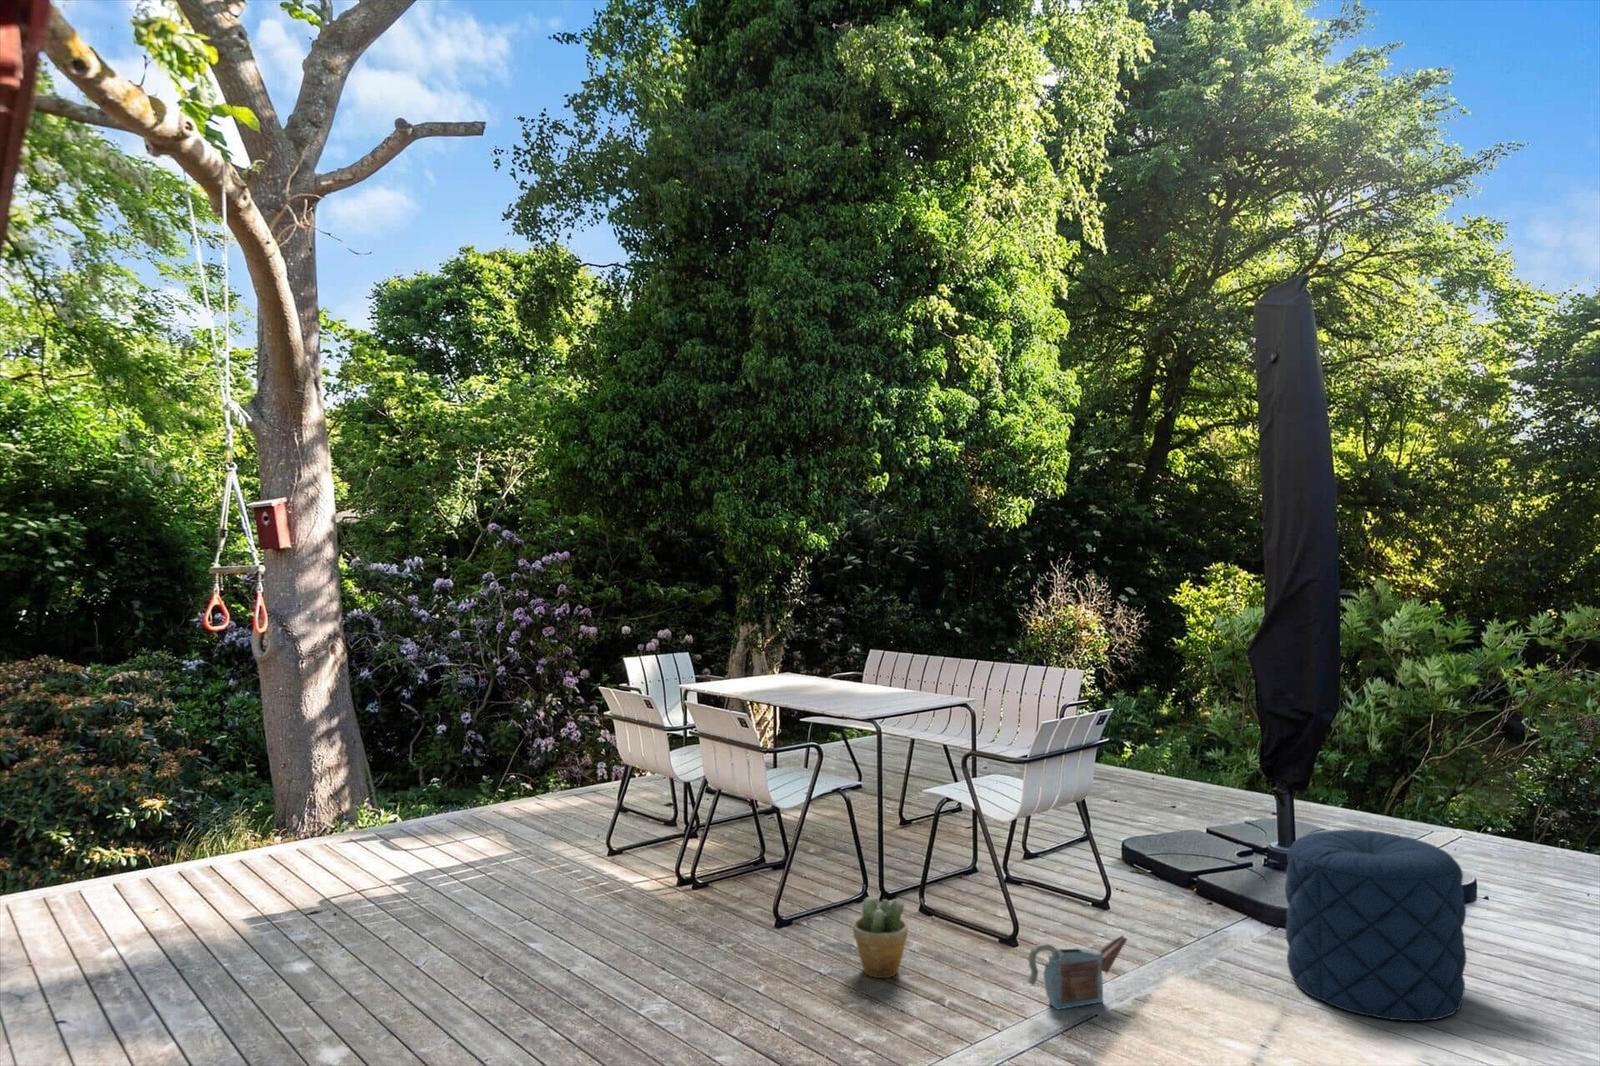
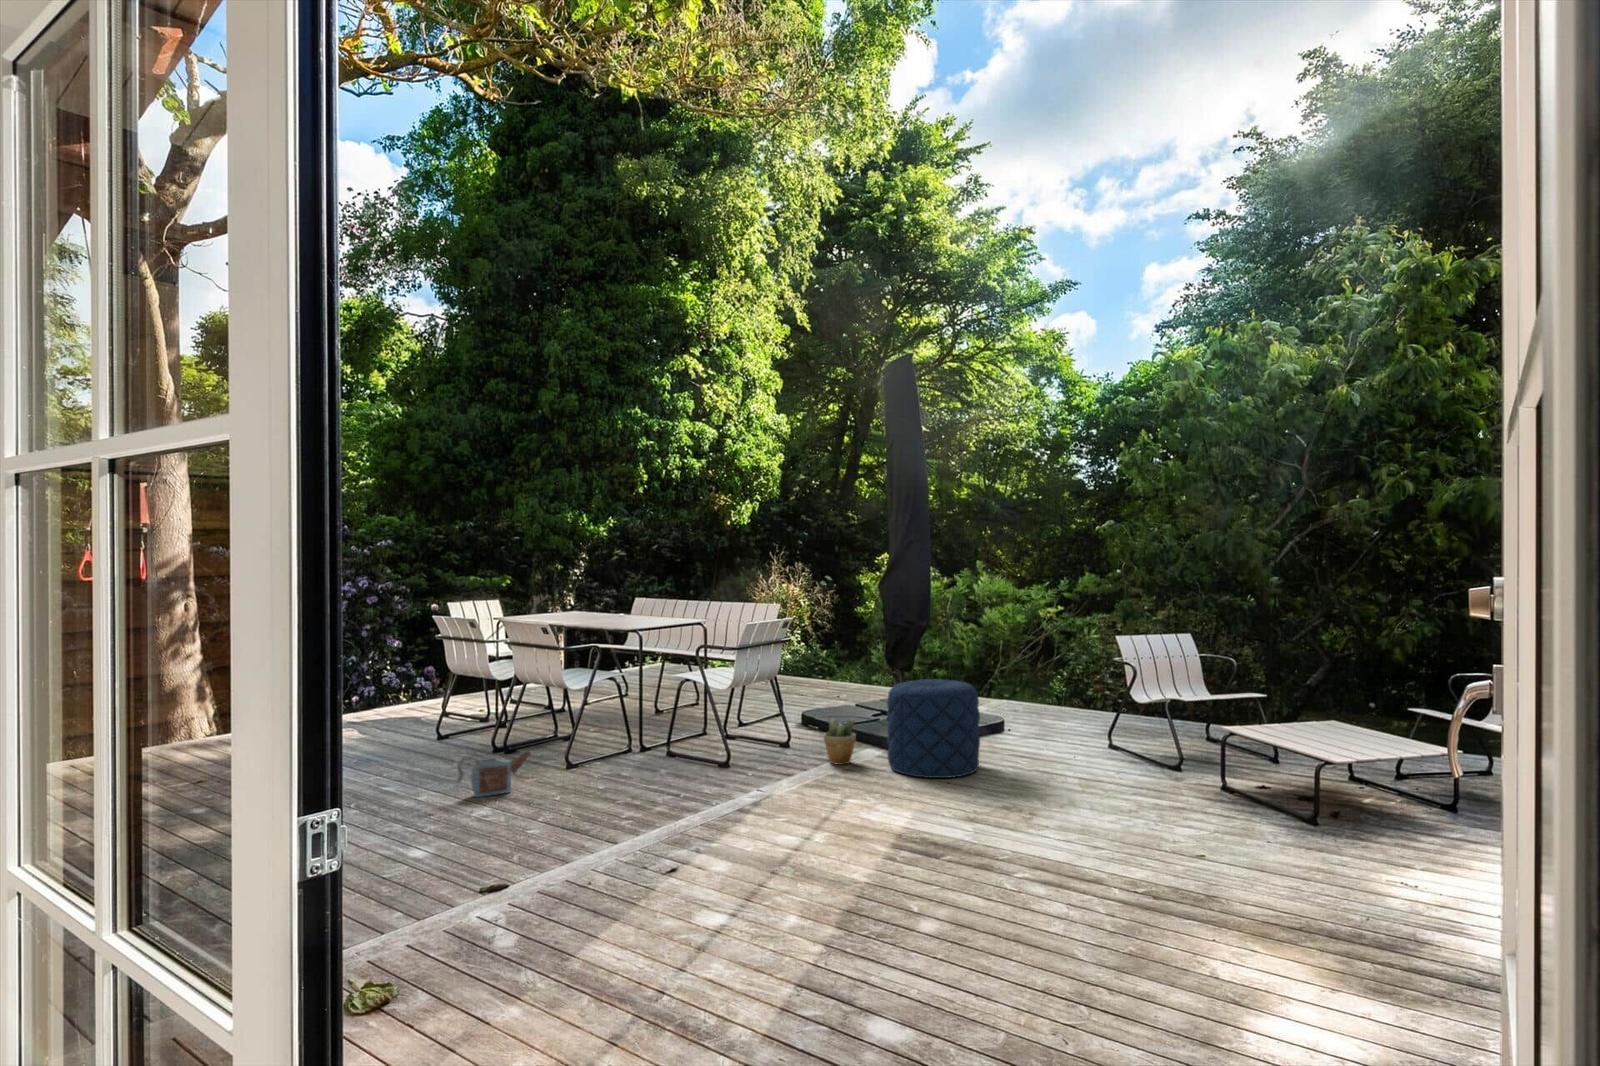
potted plant: present [853,897,908,978] -> present [823,718,856,765]
watering can: present [1028,936,1127,1009] -> present [457,751,531,797]

